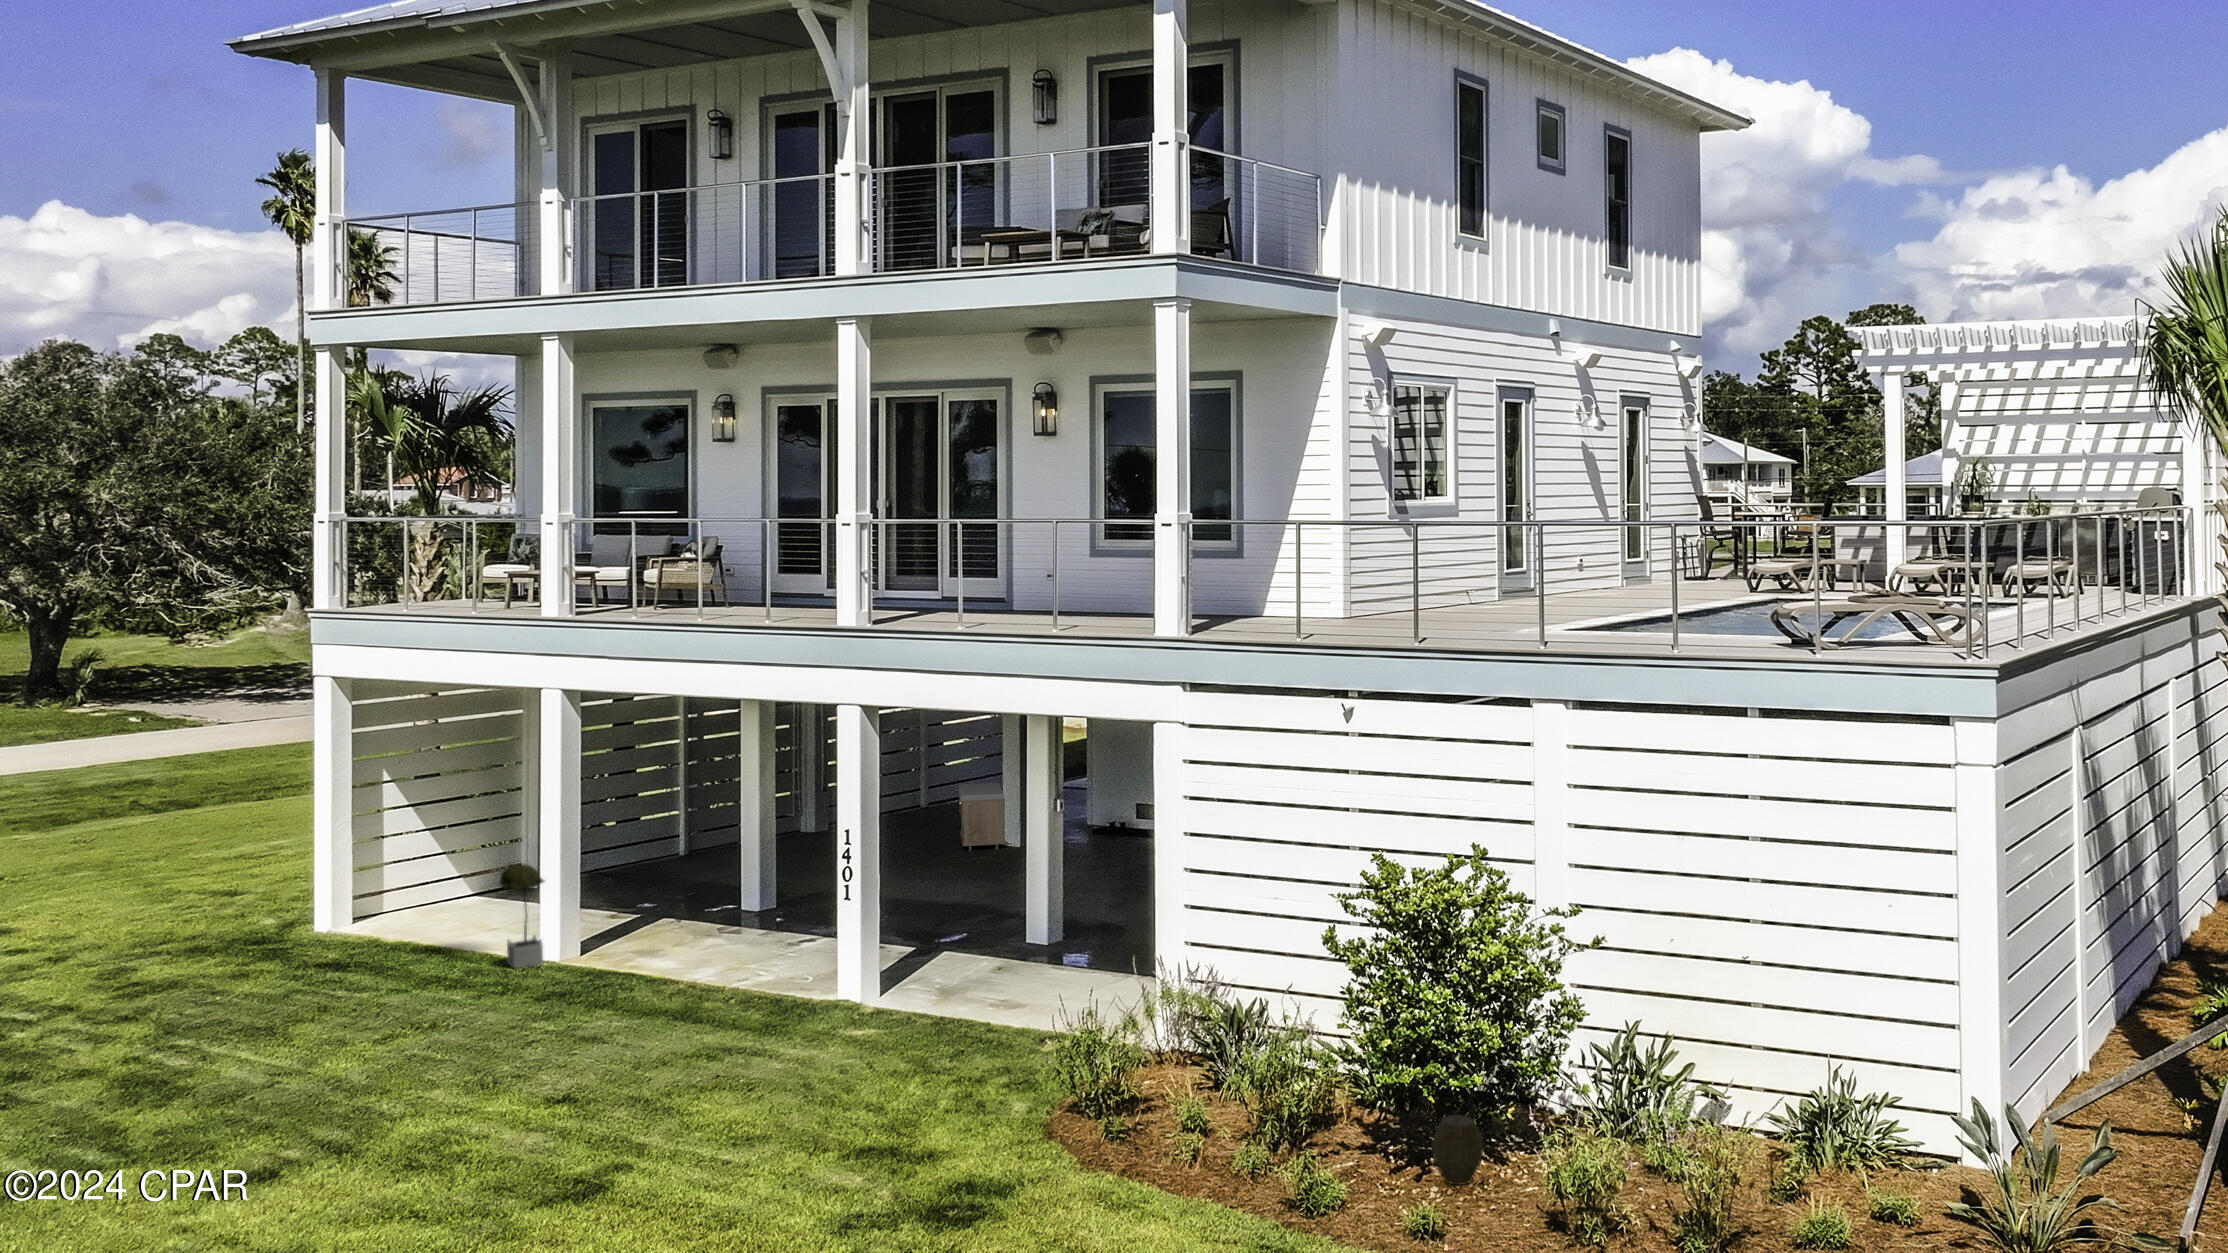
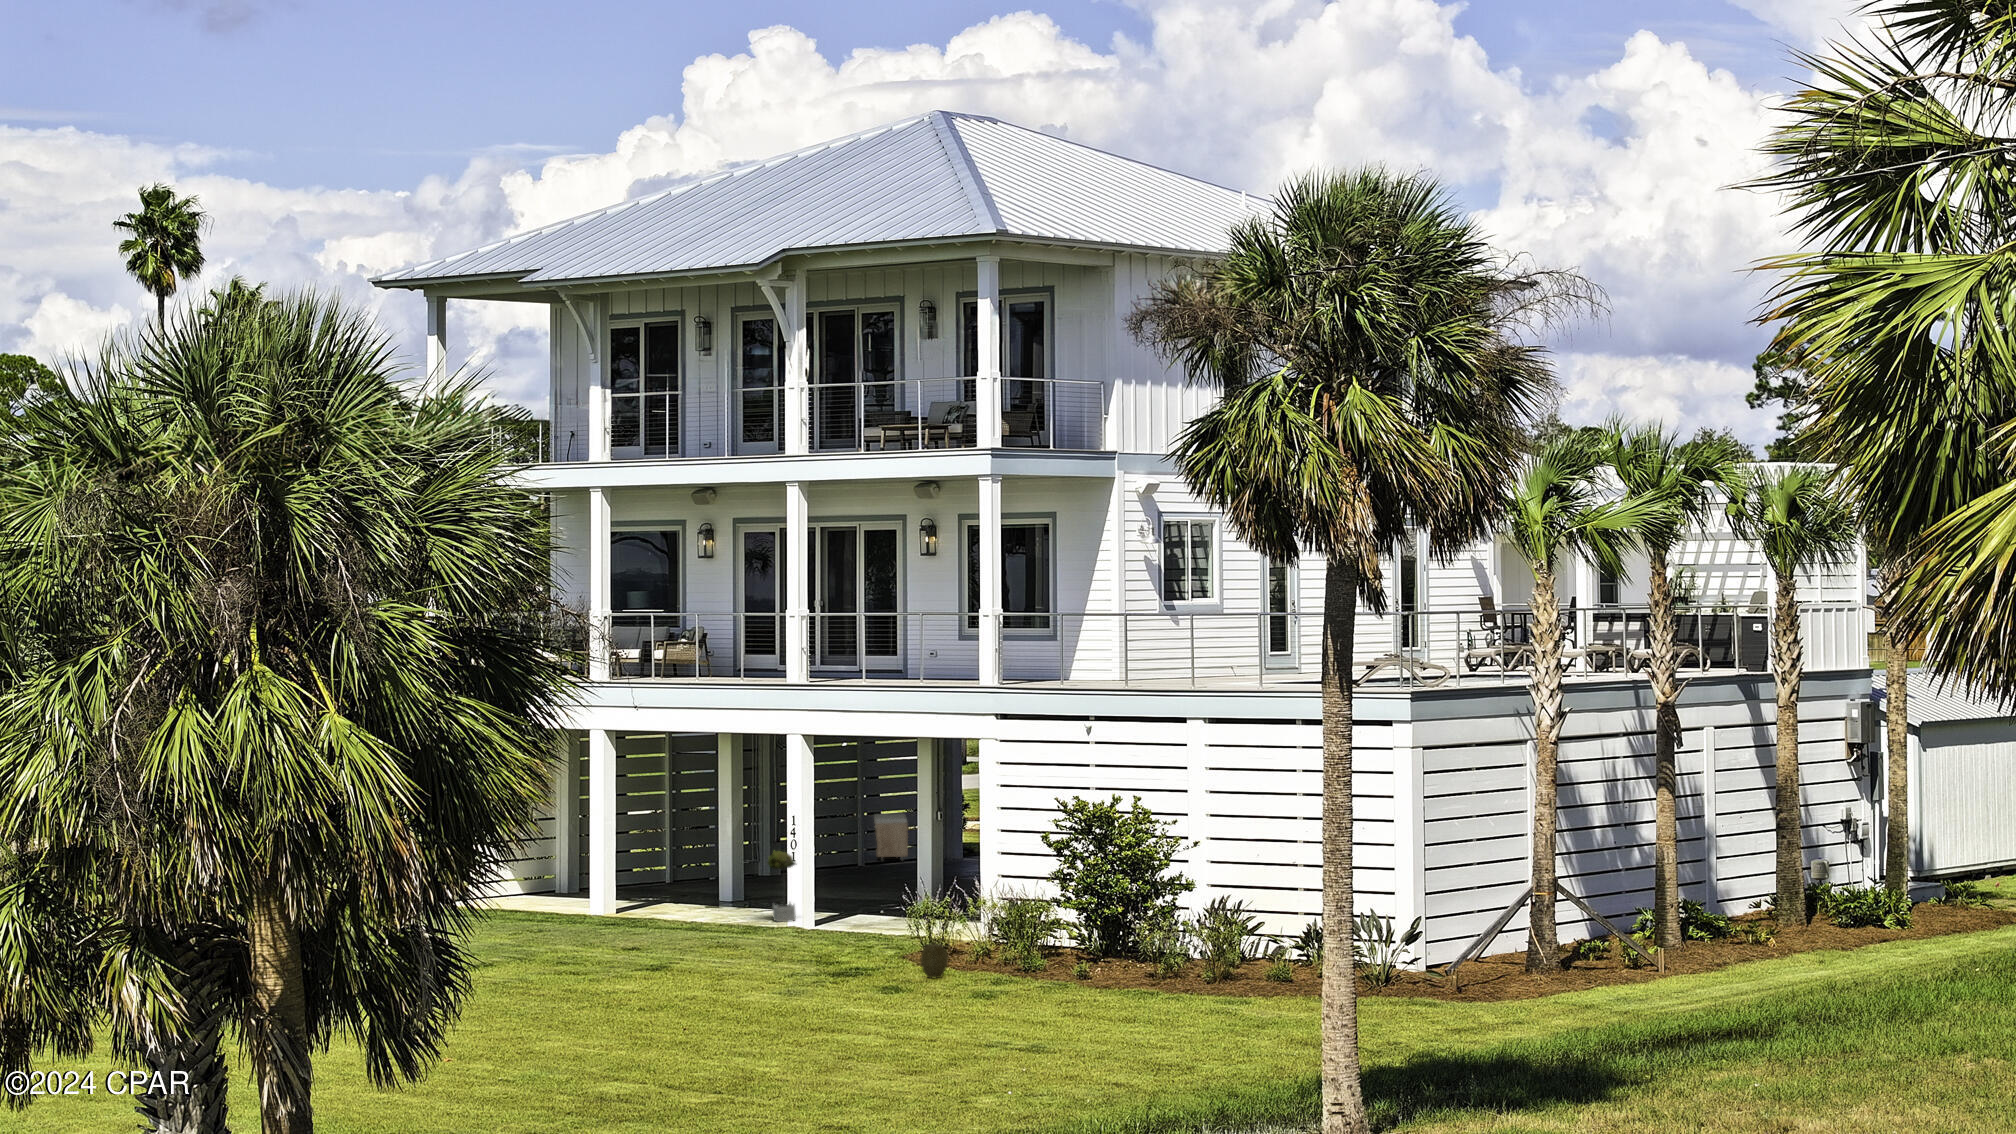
potted tree: present [500,863,544,968] -> present [768,850,796,922]
woven basket: present [1432,1115,1483,1185] -> present [920,943,948,978]

